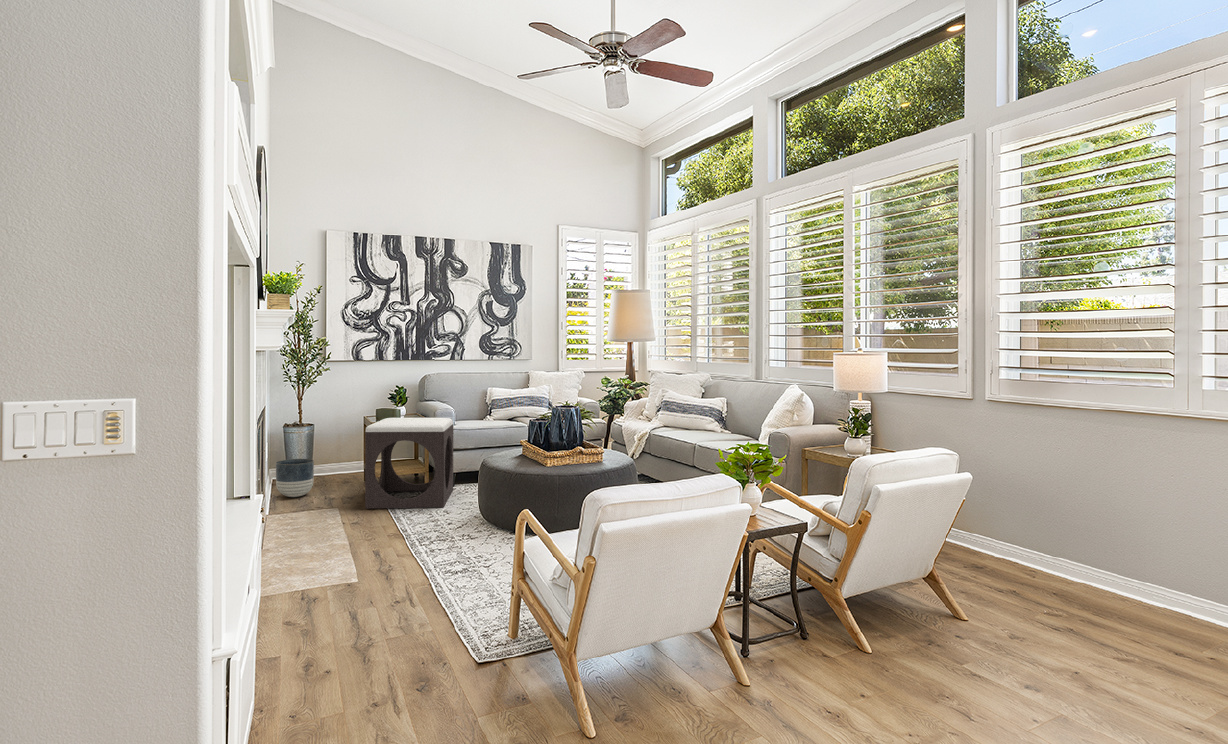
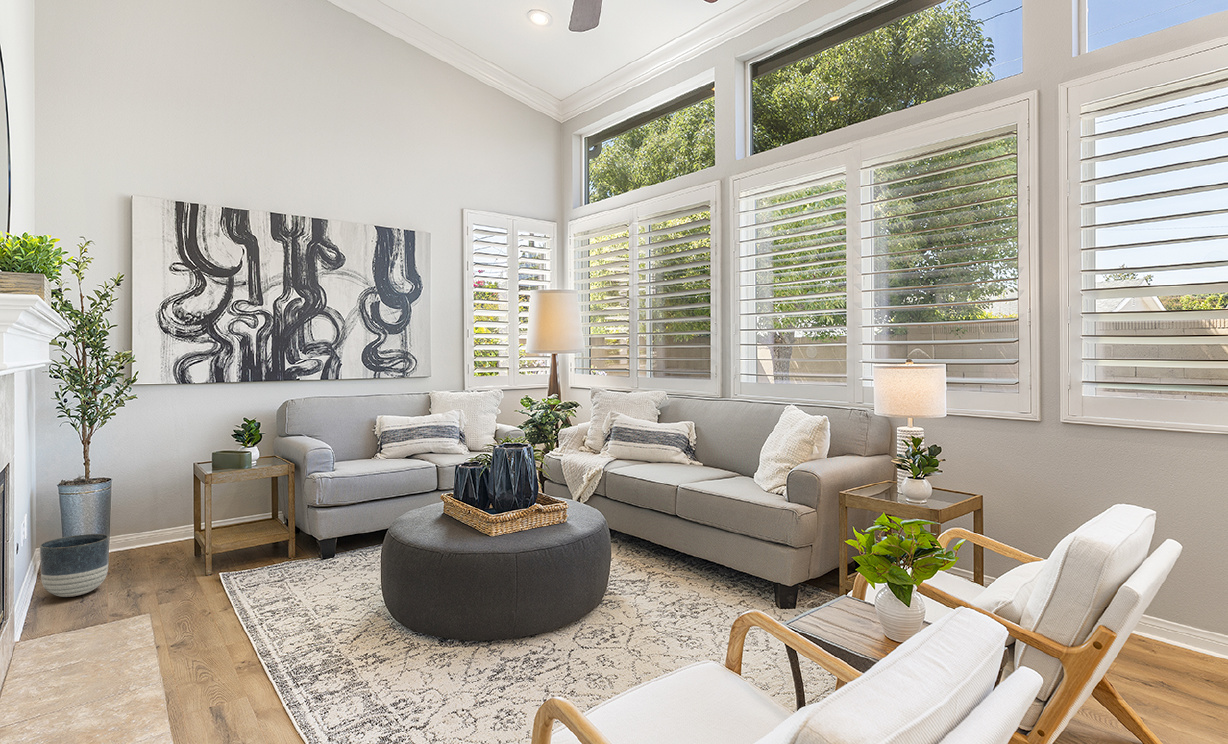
footstool: present [365,418,453,508] -> none [195,462,334,611]

